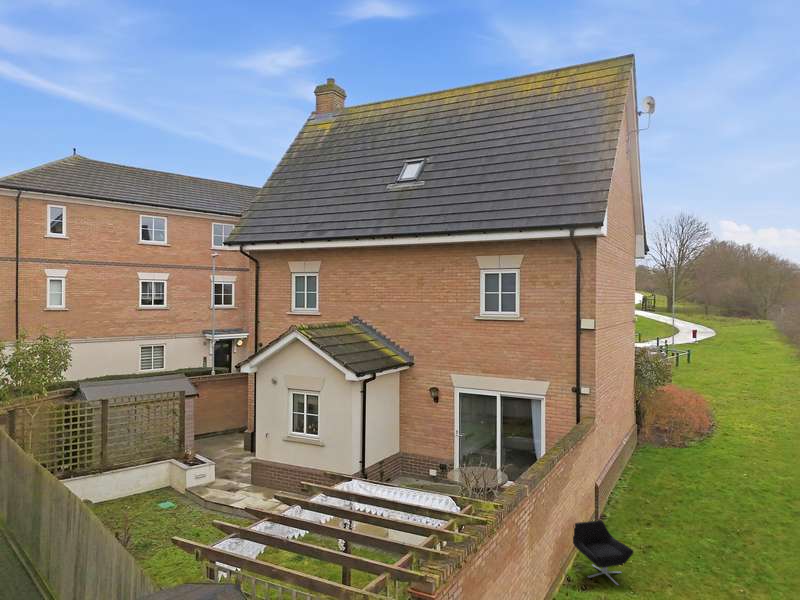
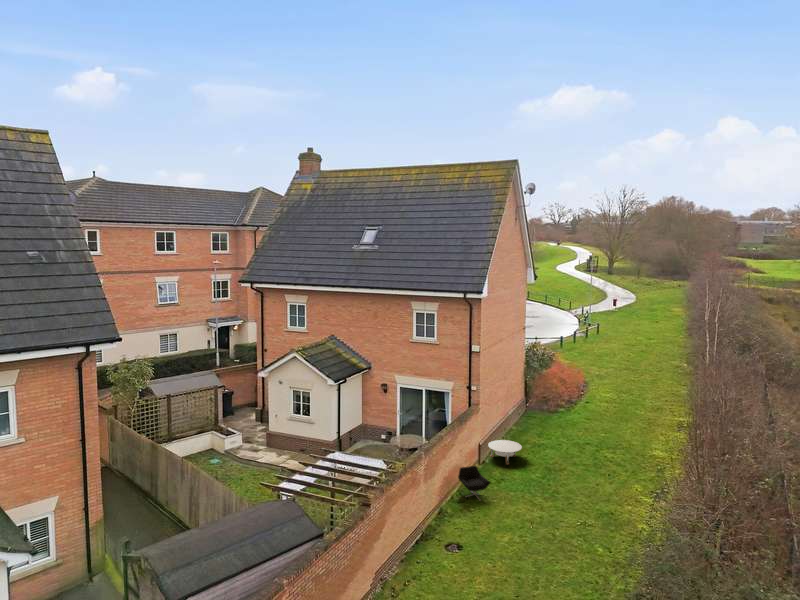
round table: none [607,481,666,522] -> present [488,440,522,465]

